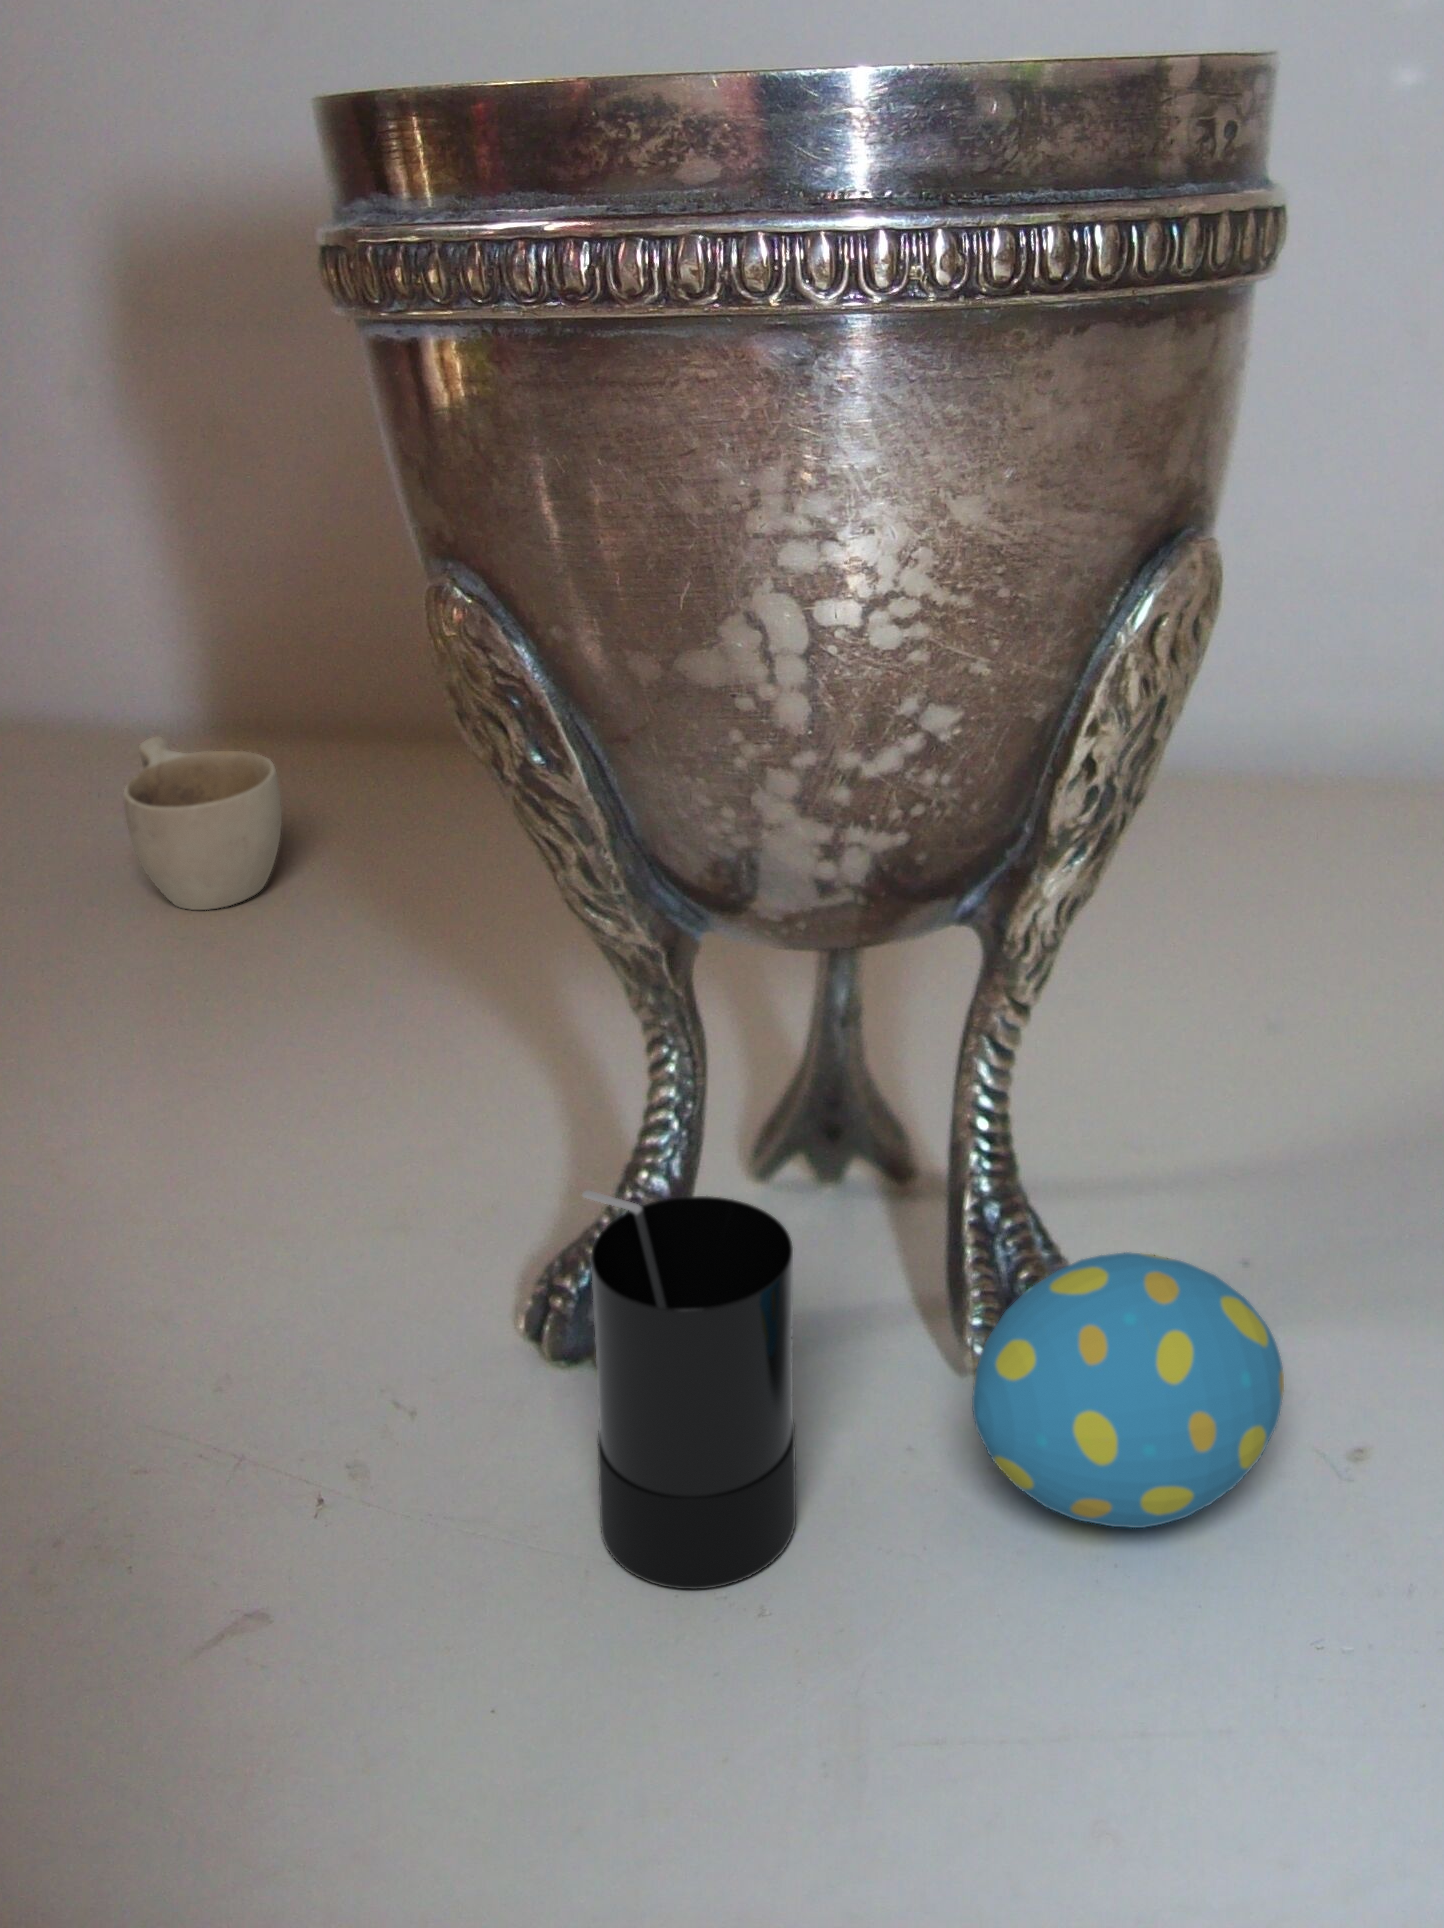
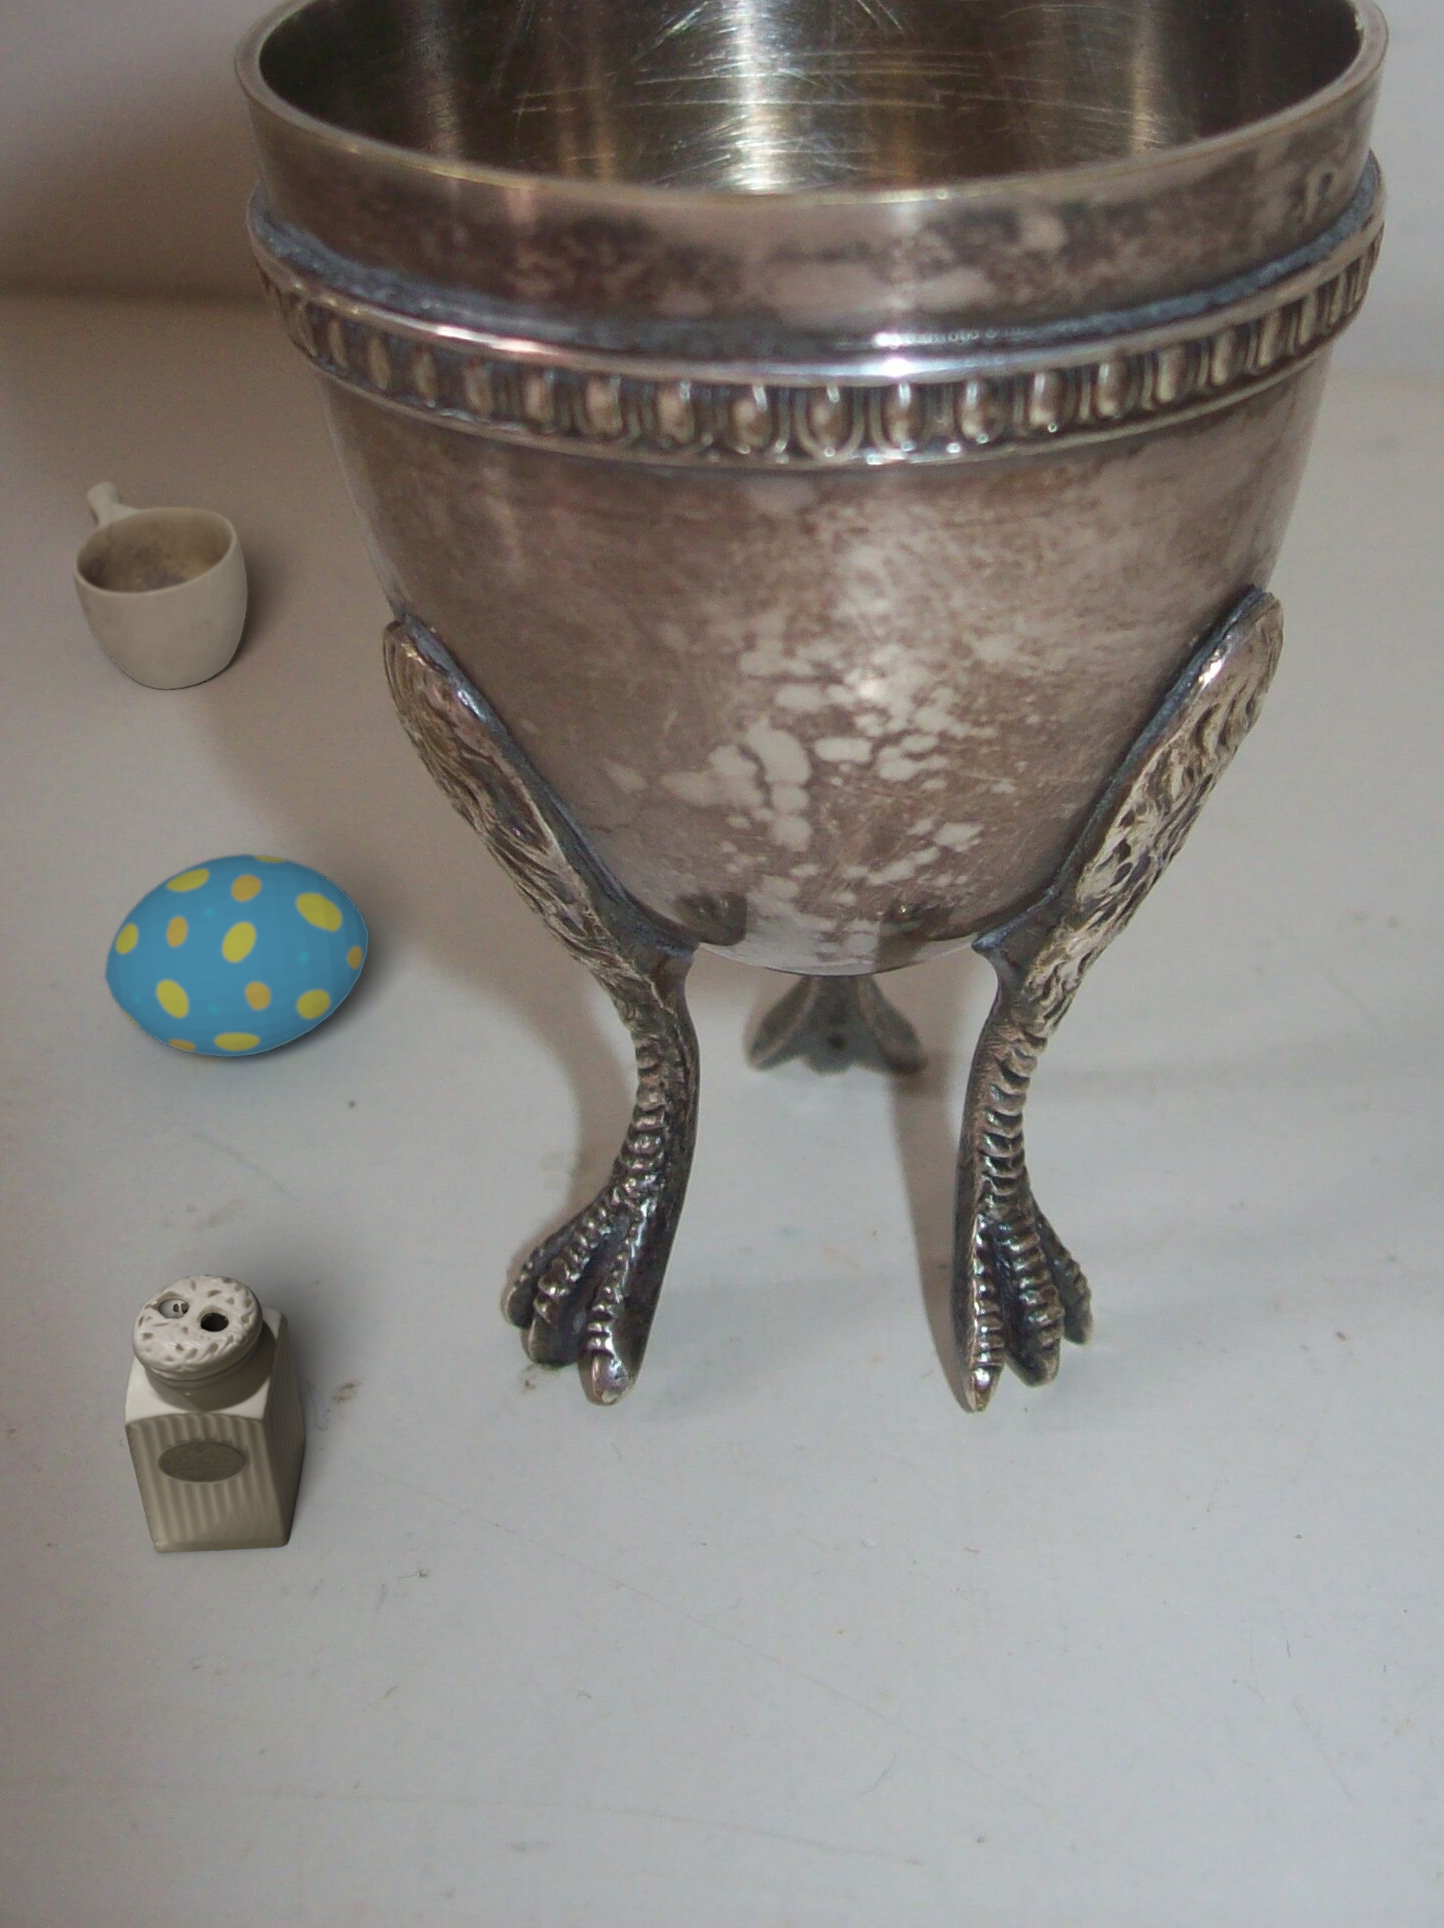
candle: present [582,1191,796,1589] -> none [567,1280,786,1657]
salt shaker: none [142,1222,315,1523] -> present [124,1275,305,1553]
decorative egg: present [972,1252,1284,1528] -> present [105,854,369,1057]

